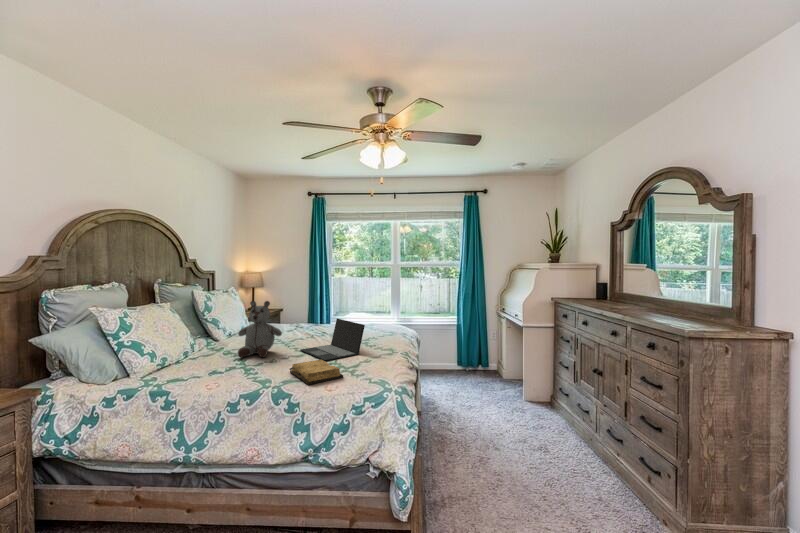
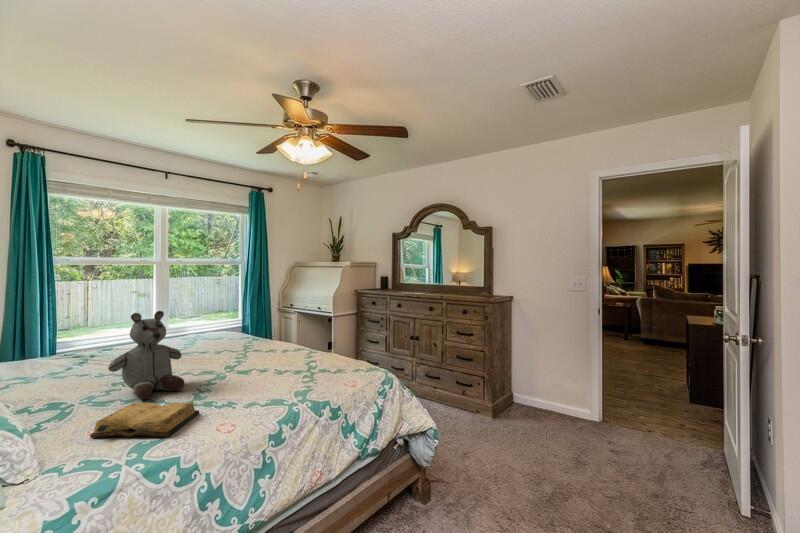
laptop: present [300,319,365,361] -> none [203,326,286,373]
diary: present [290,360,343,385] -> present [90,402,199,438]

